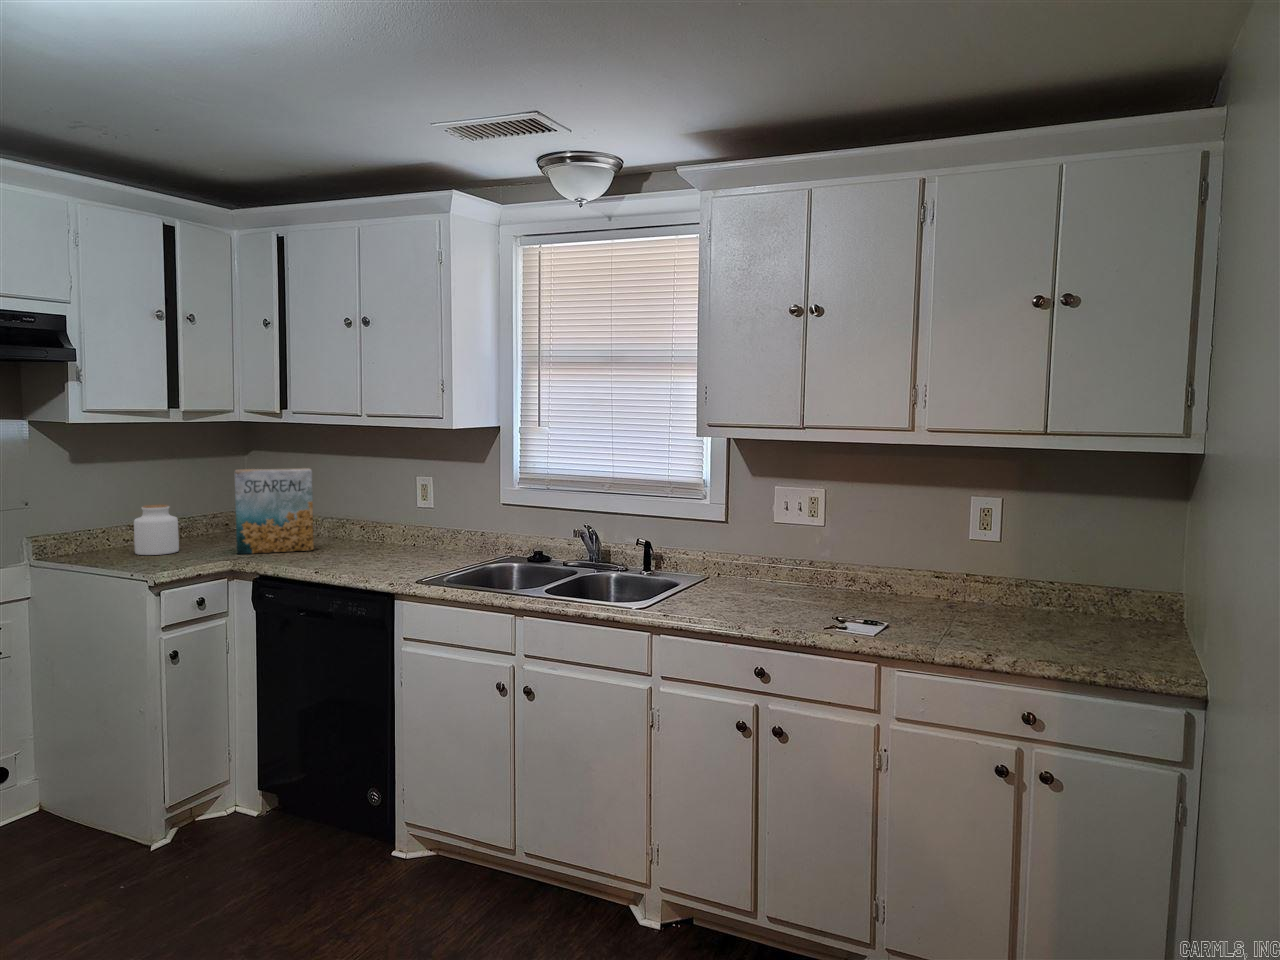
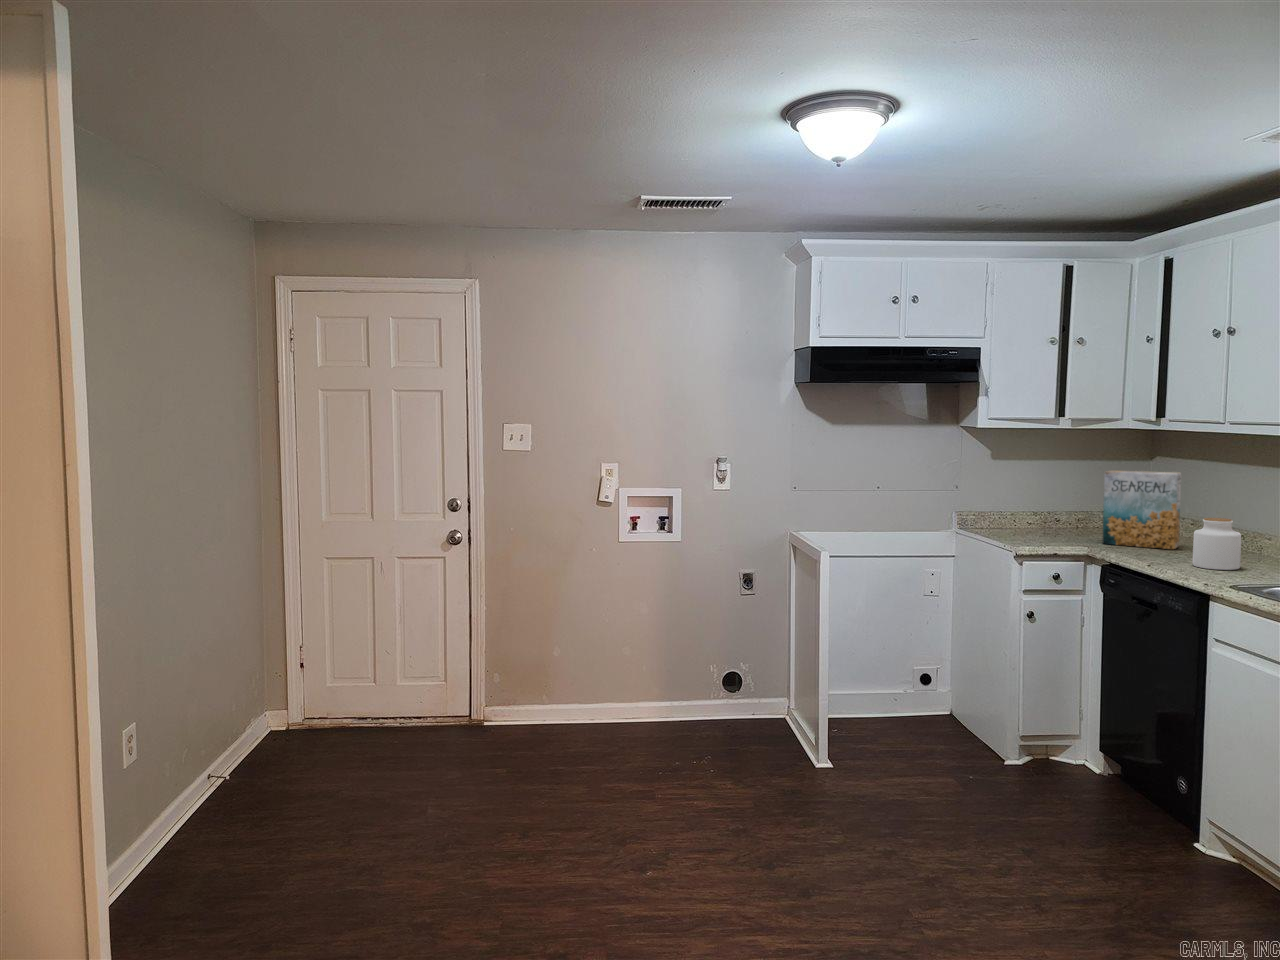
jar: present [134,504,179,555] -> present [1193,518,1241,570]

